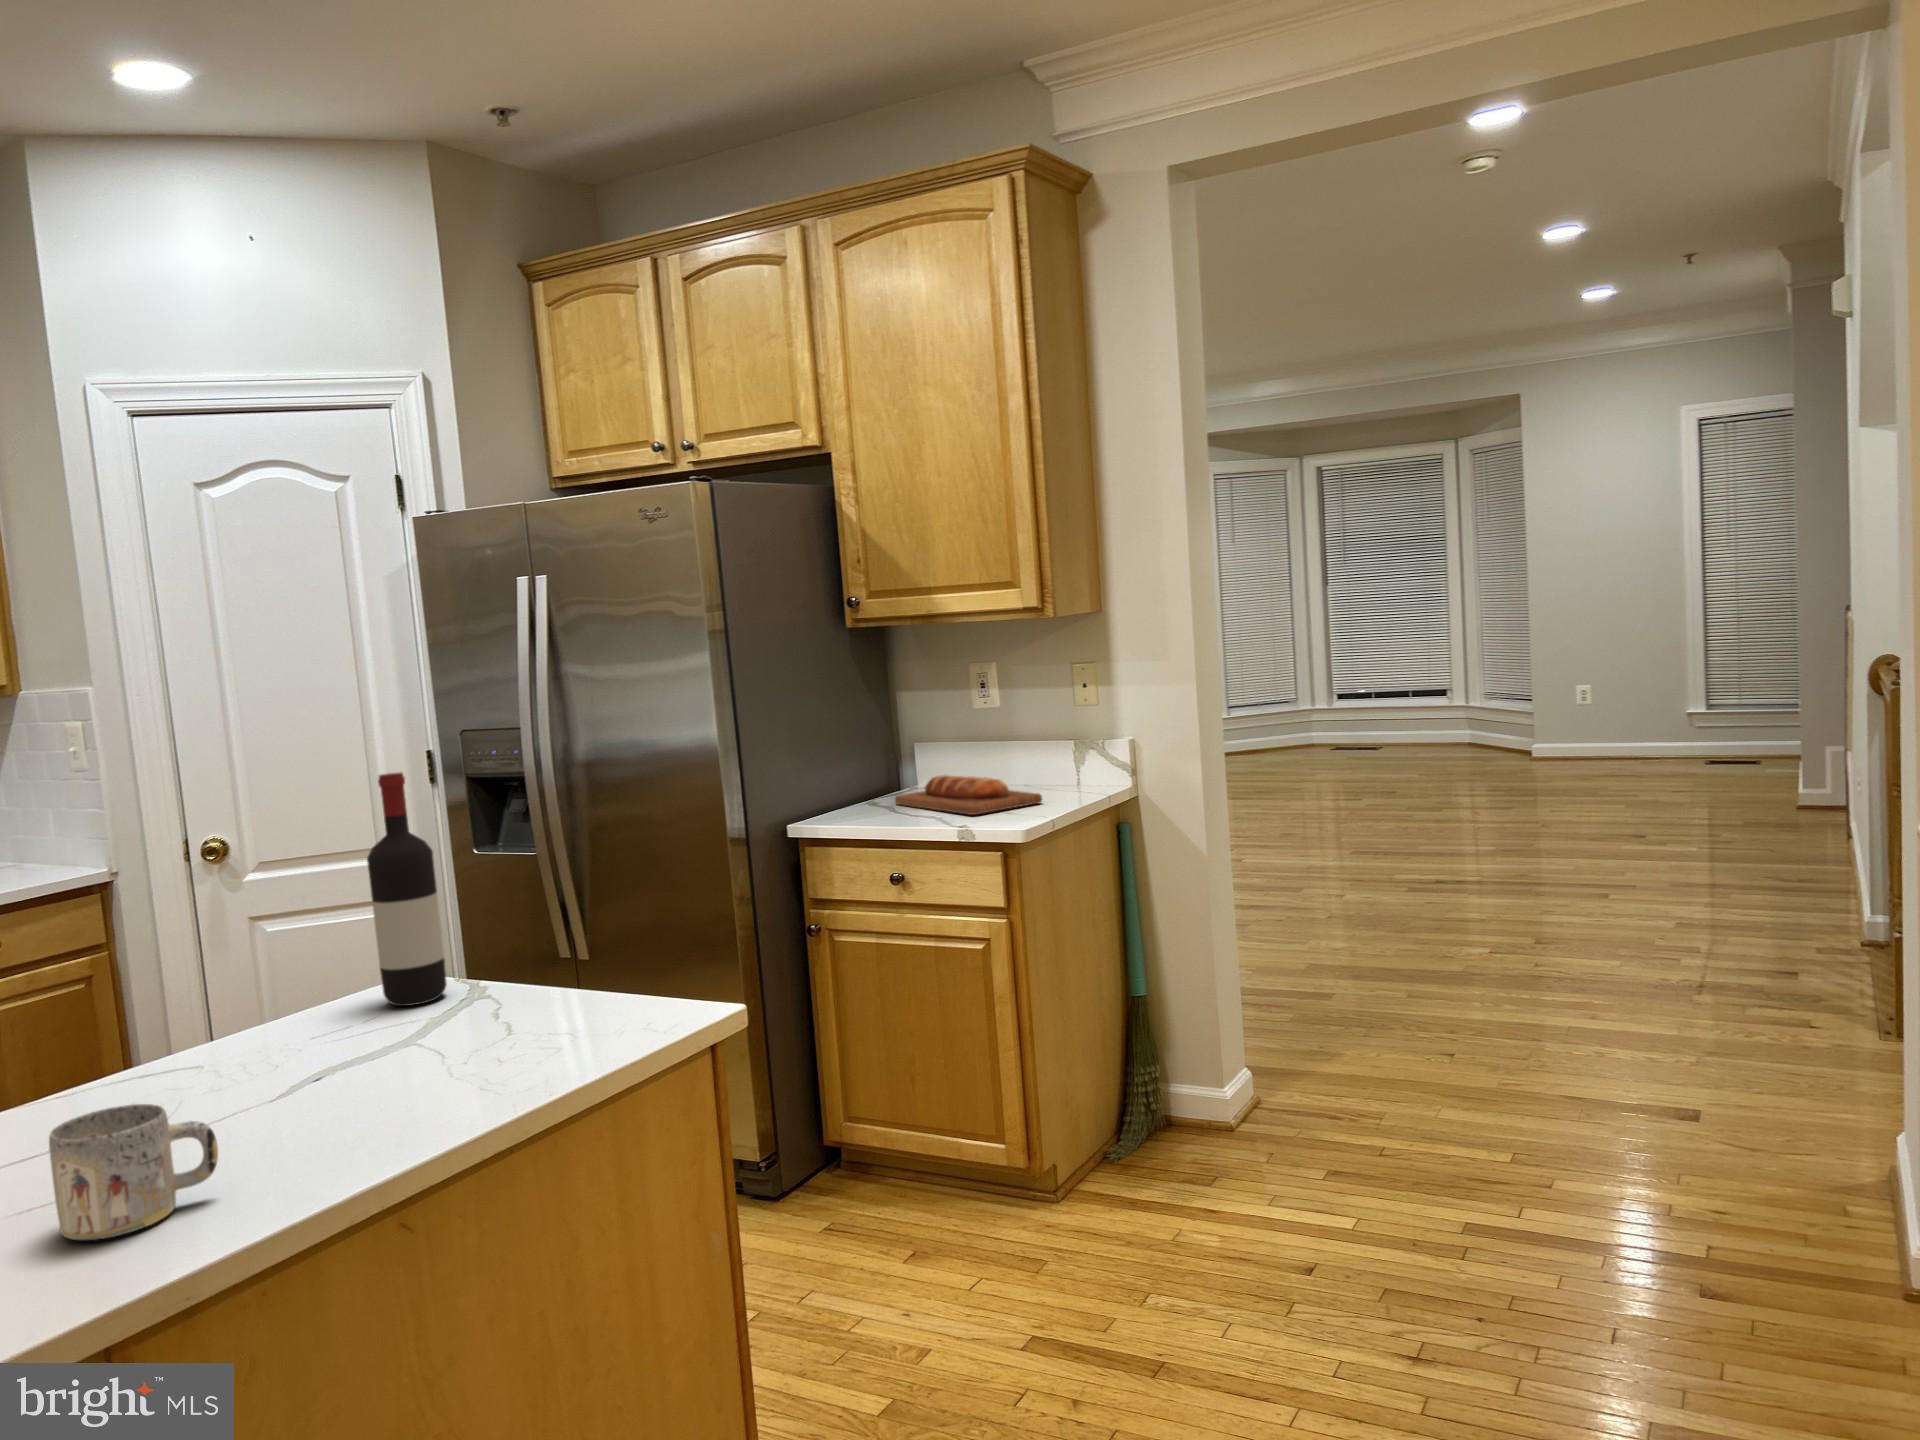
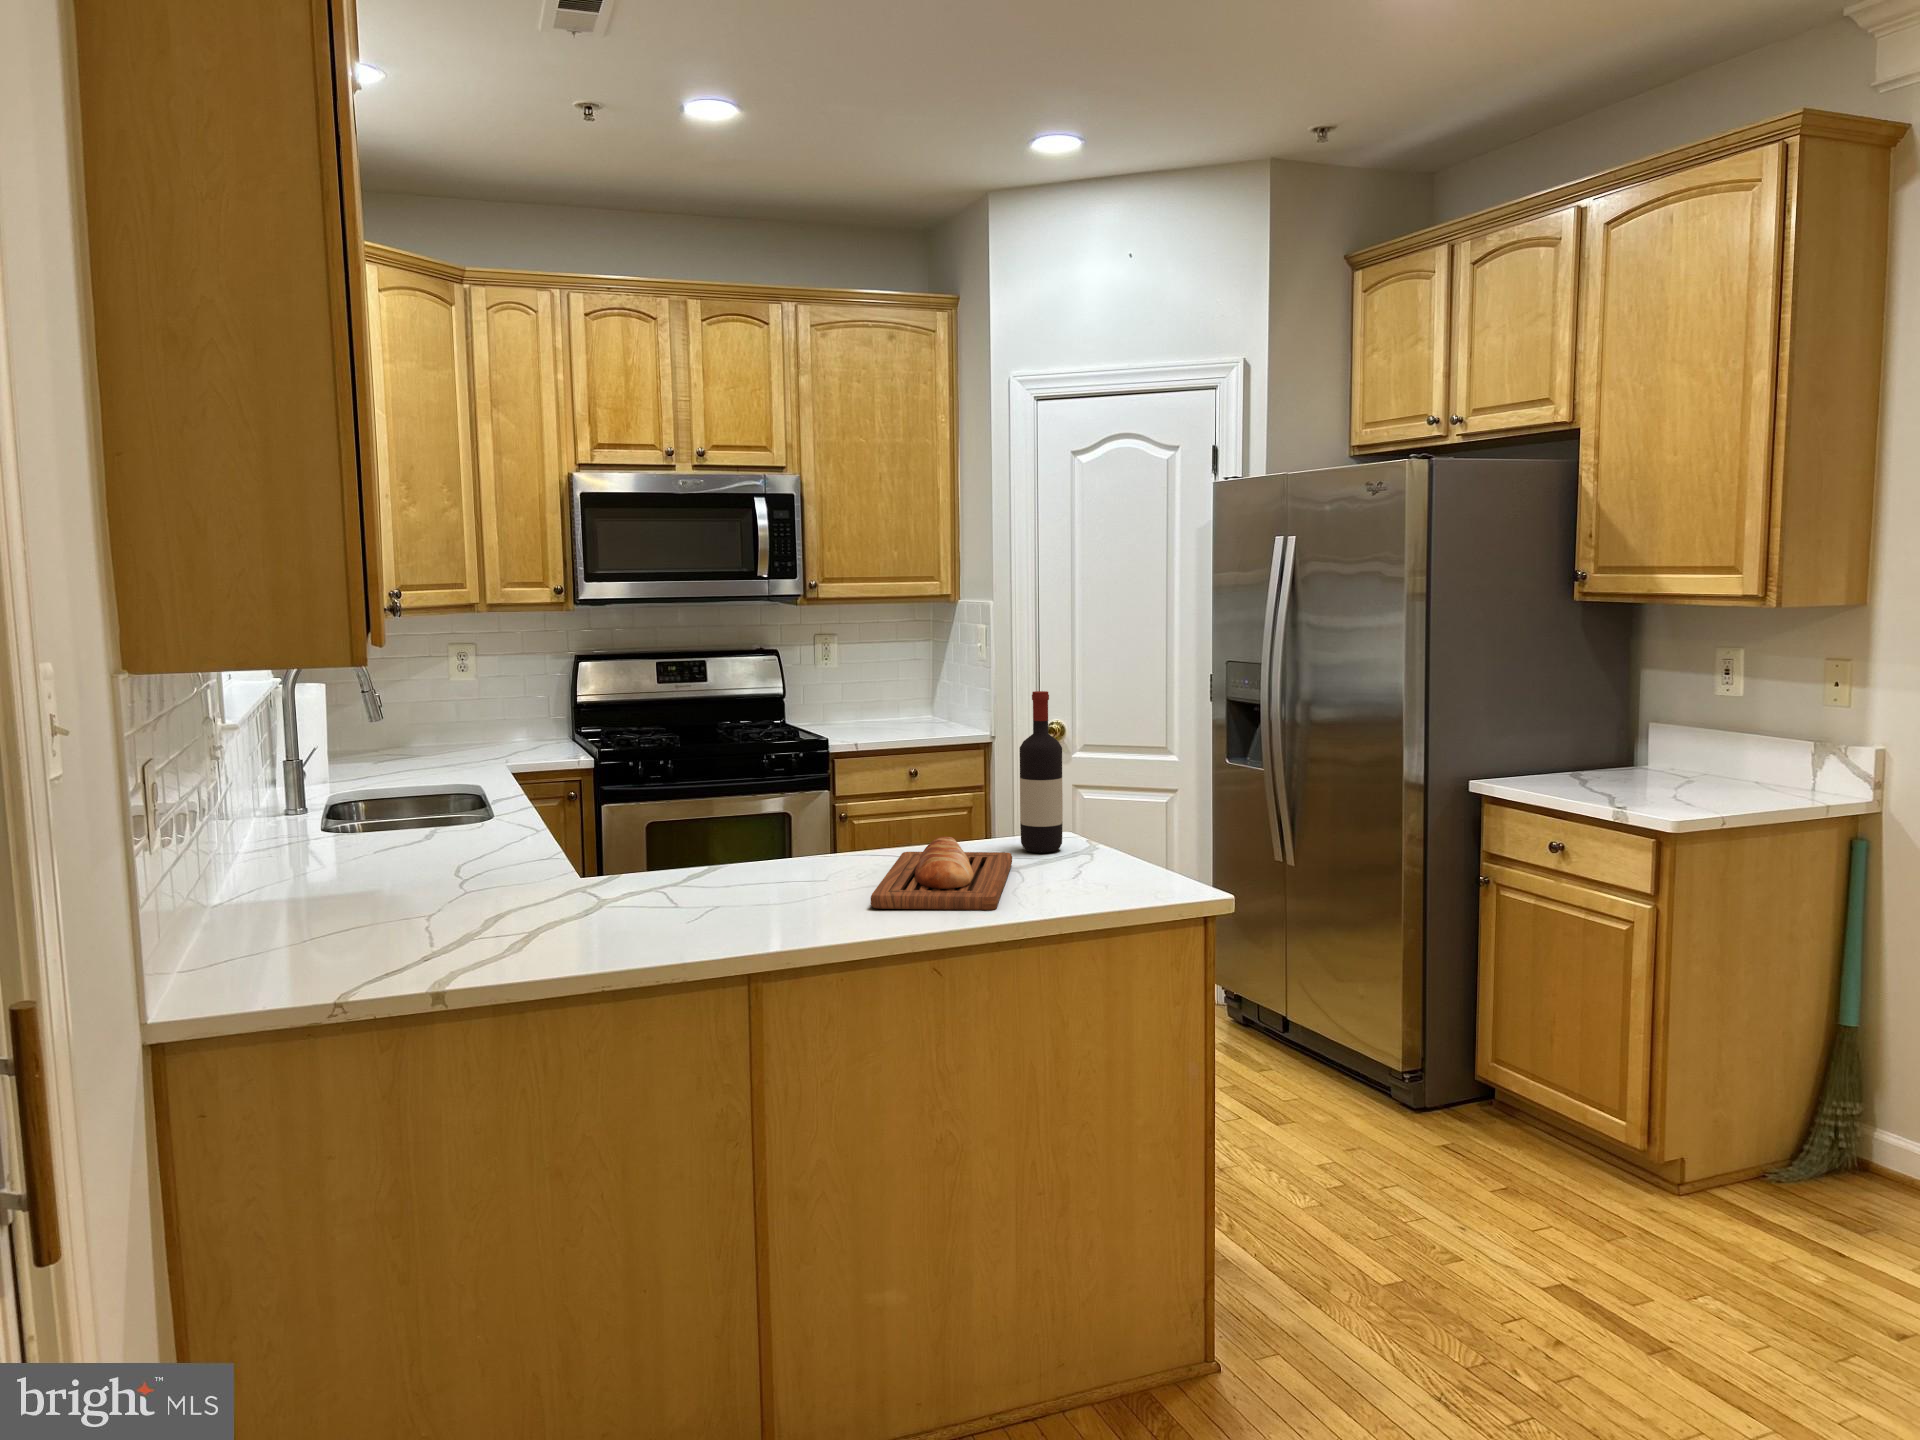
bread loaf: present [895,775,1042,815] -> present [871,837,1012,910]
mug: present [49,1104,218,1240] -> none [757,860,835,927]

